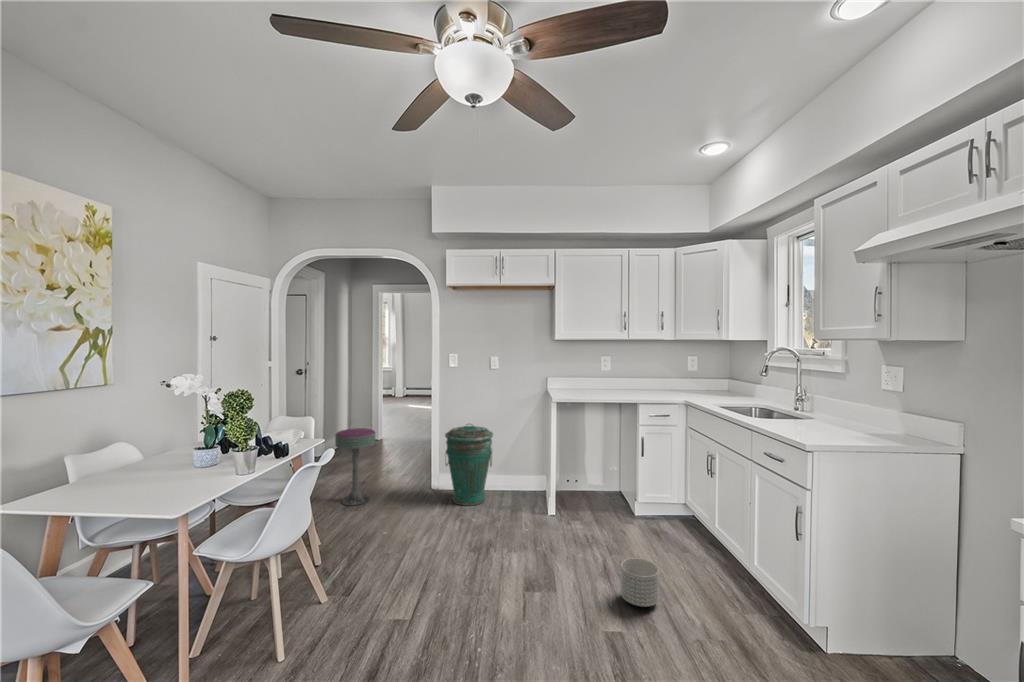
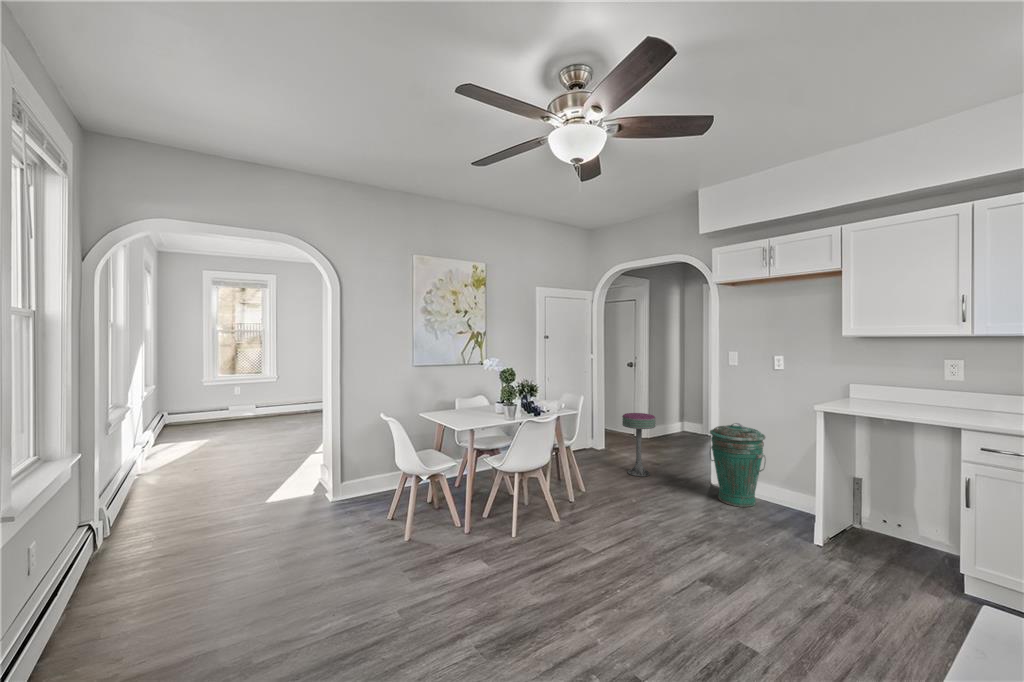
planter: present [621,558,659,607] -> none [790,592,843,655]

